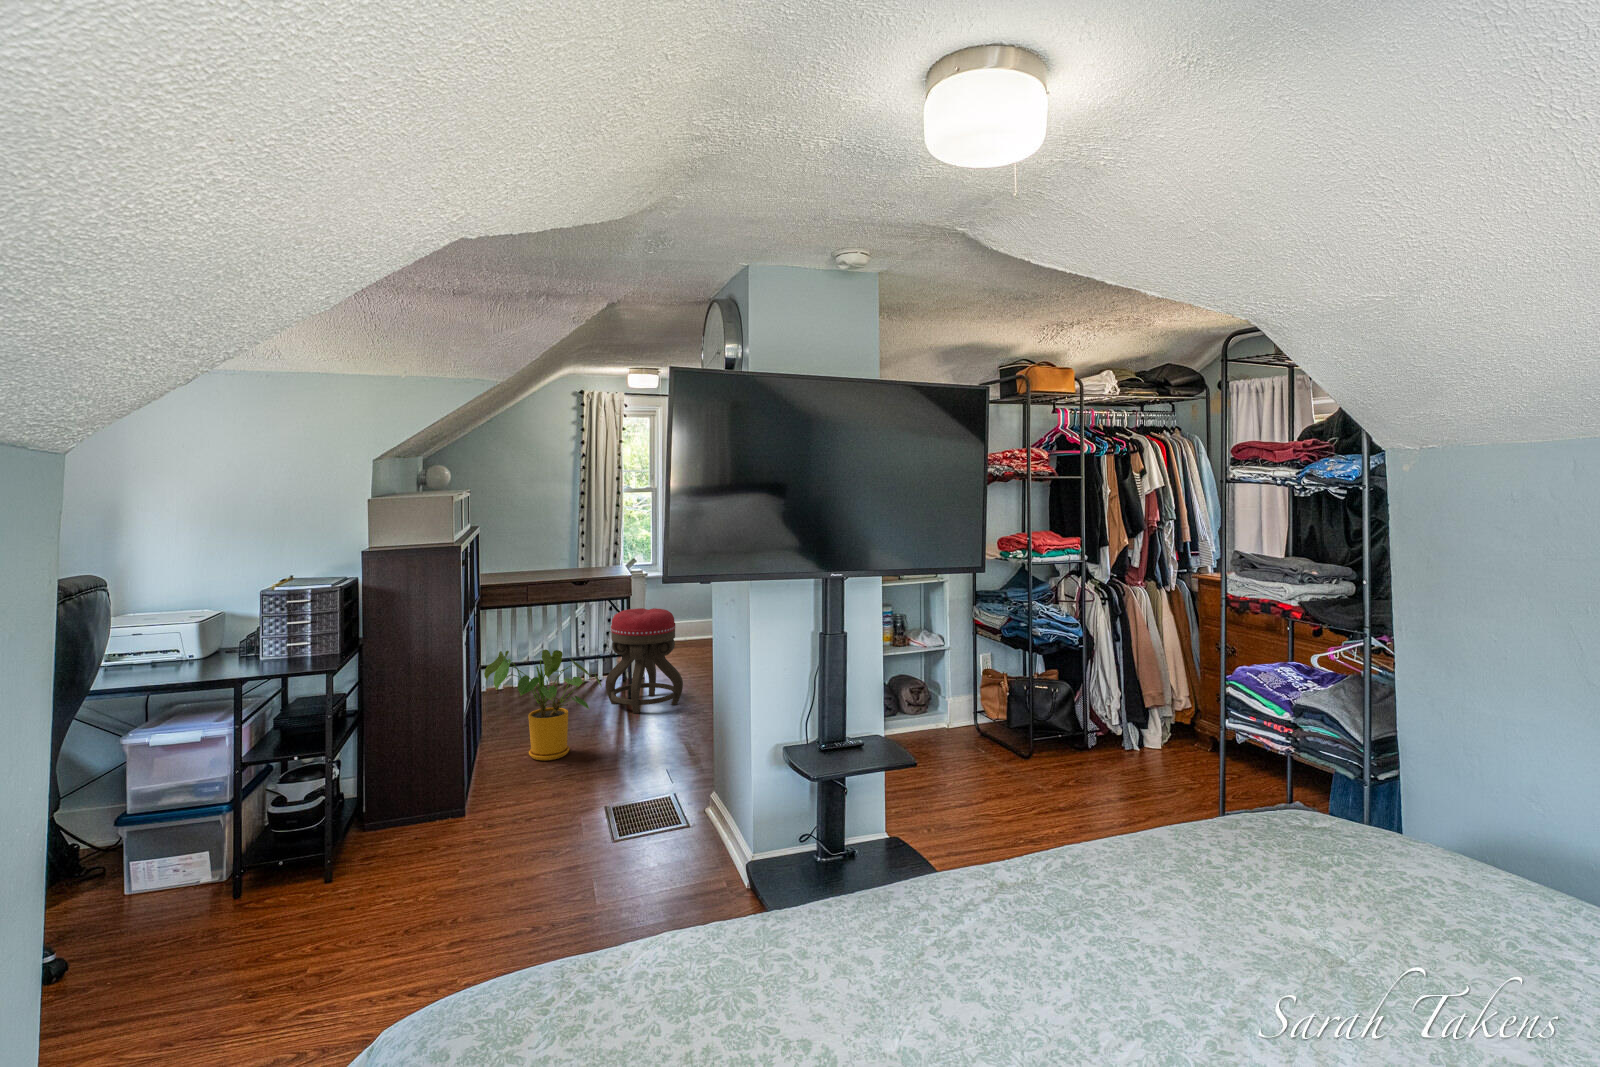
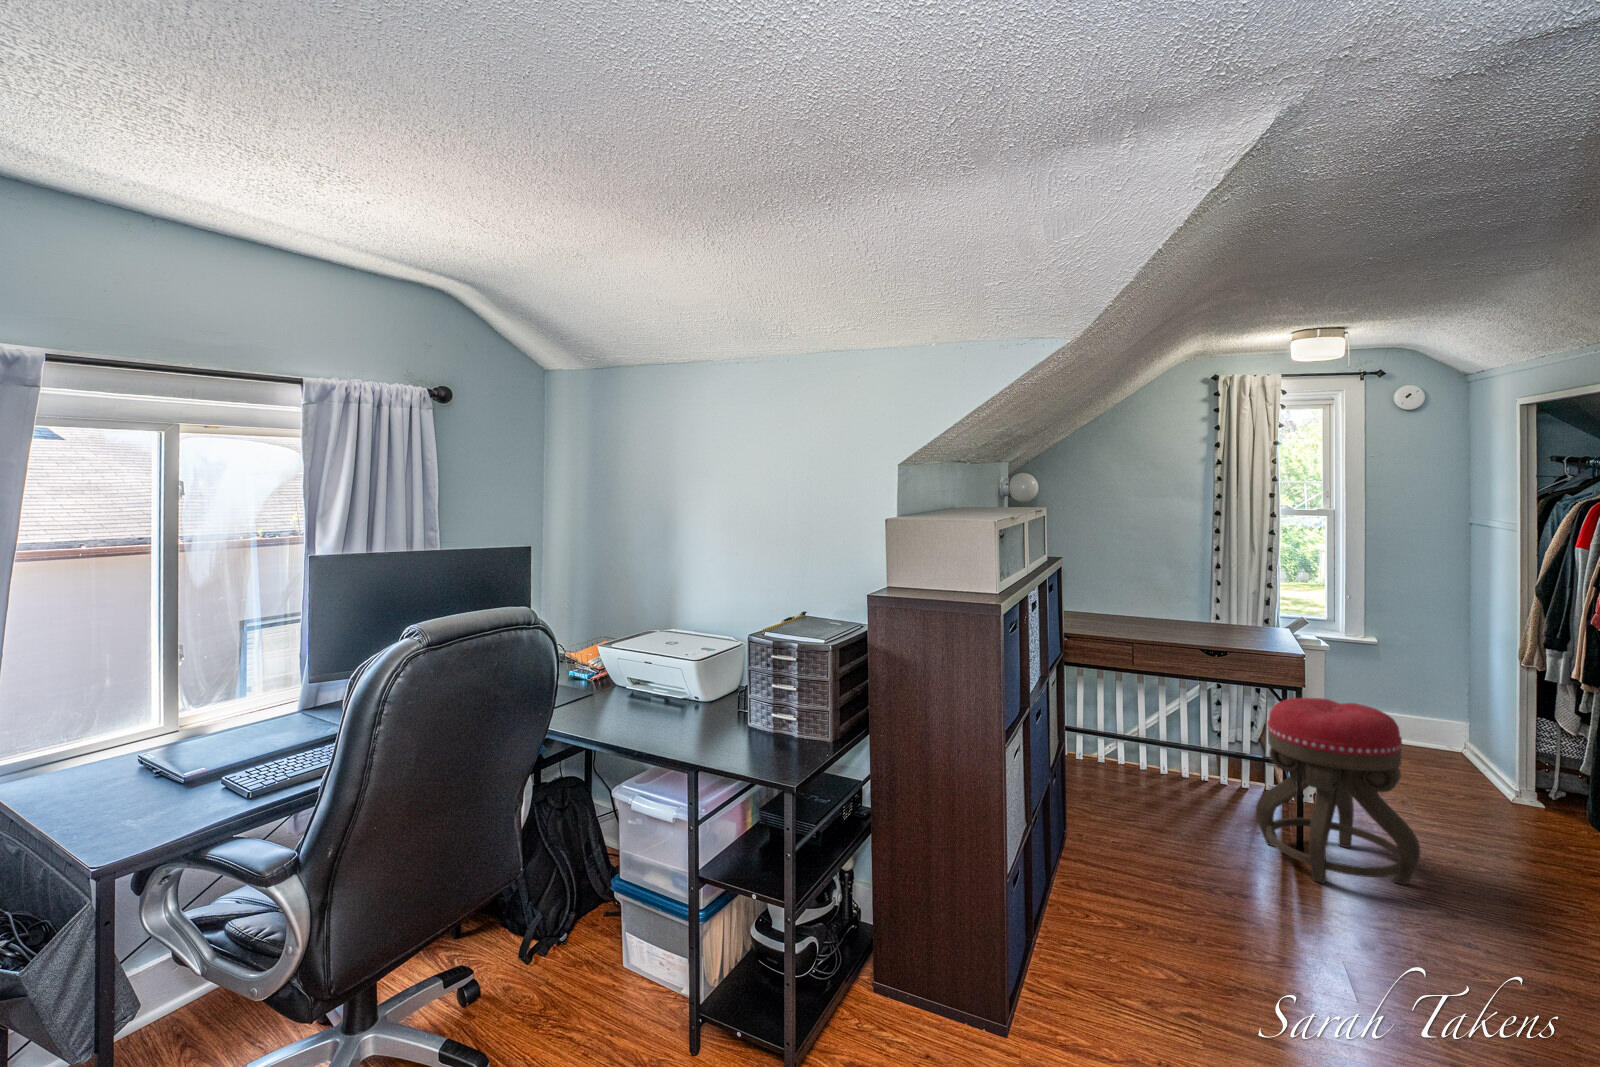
house plant: present [484,649,602,760] -> none [1057,745,1260,950]

